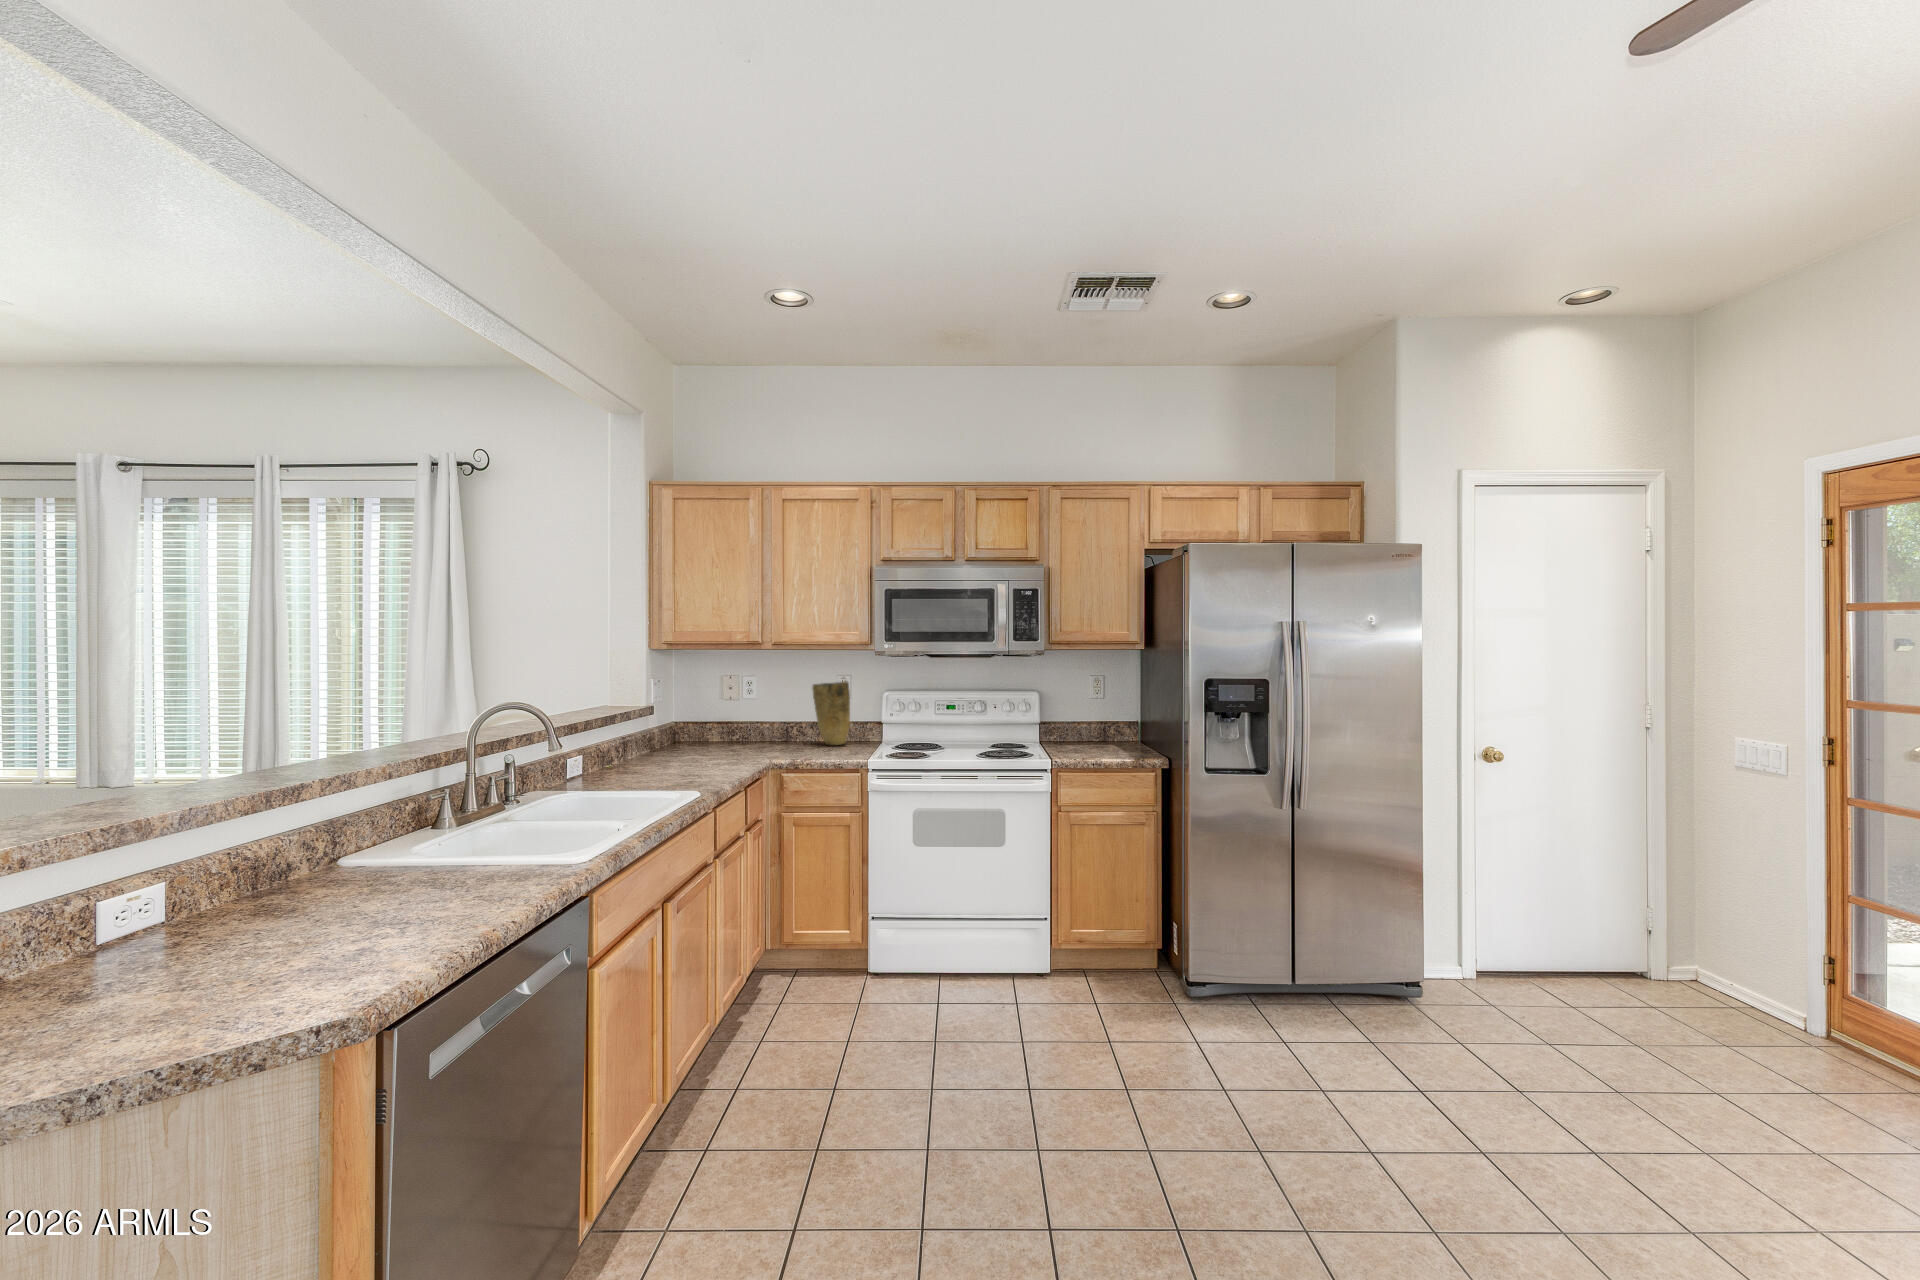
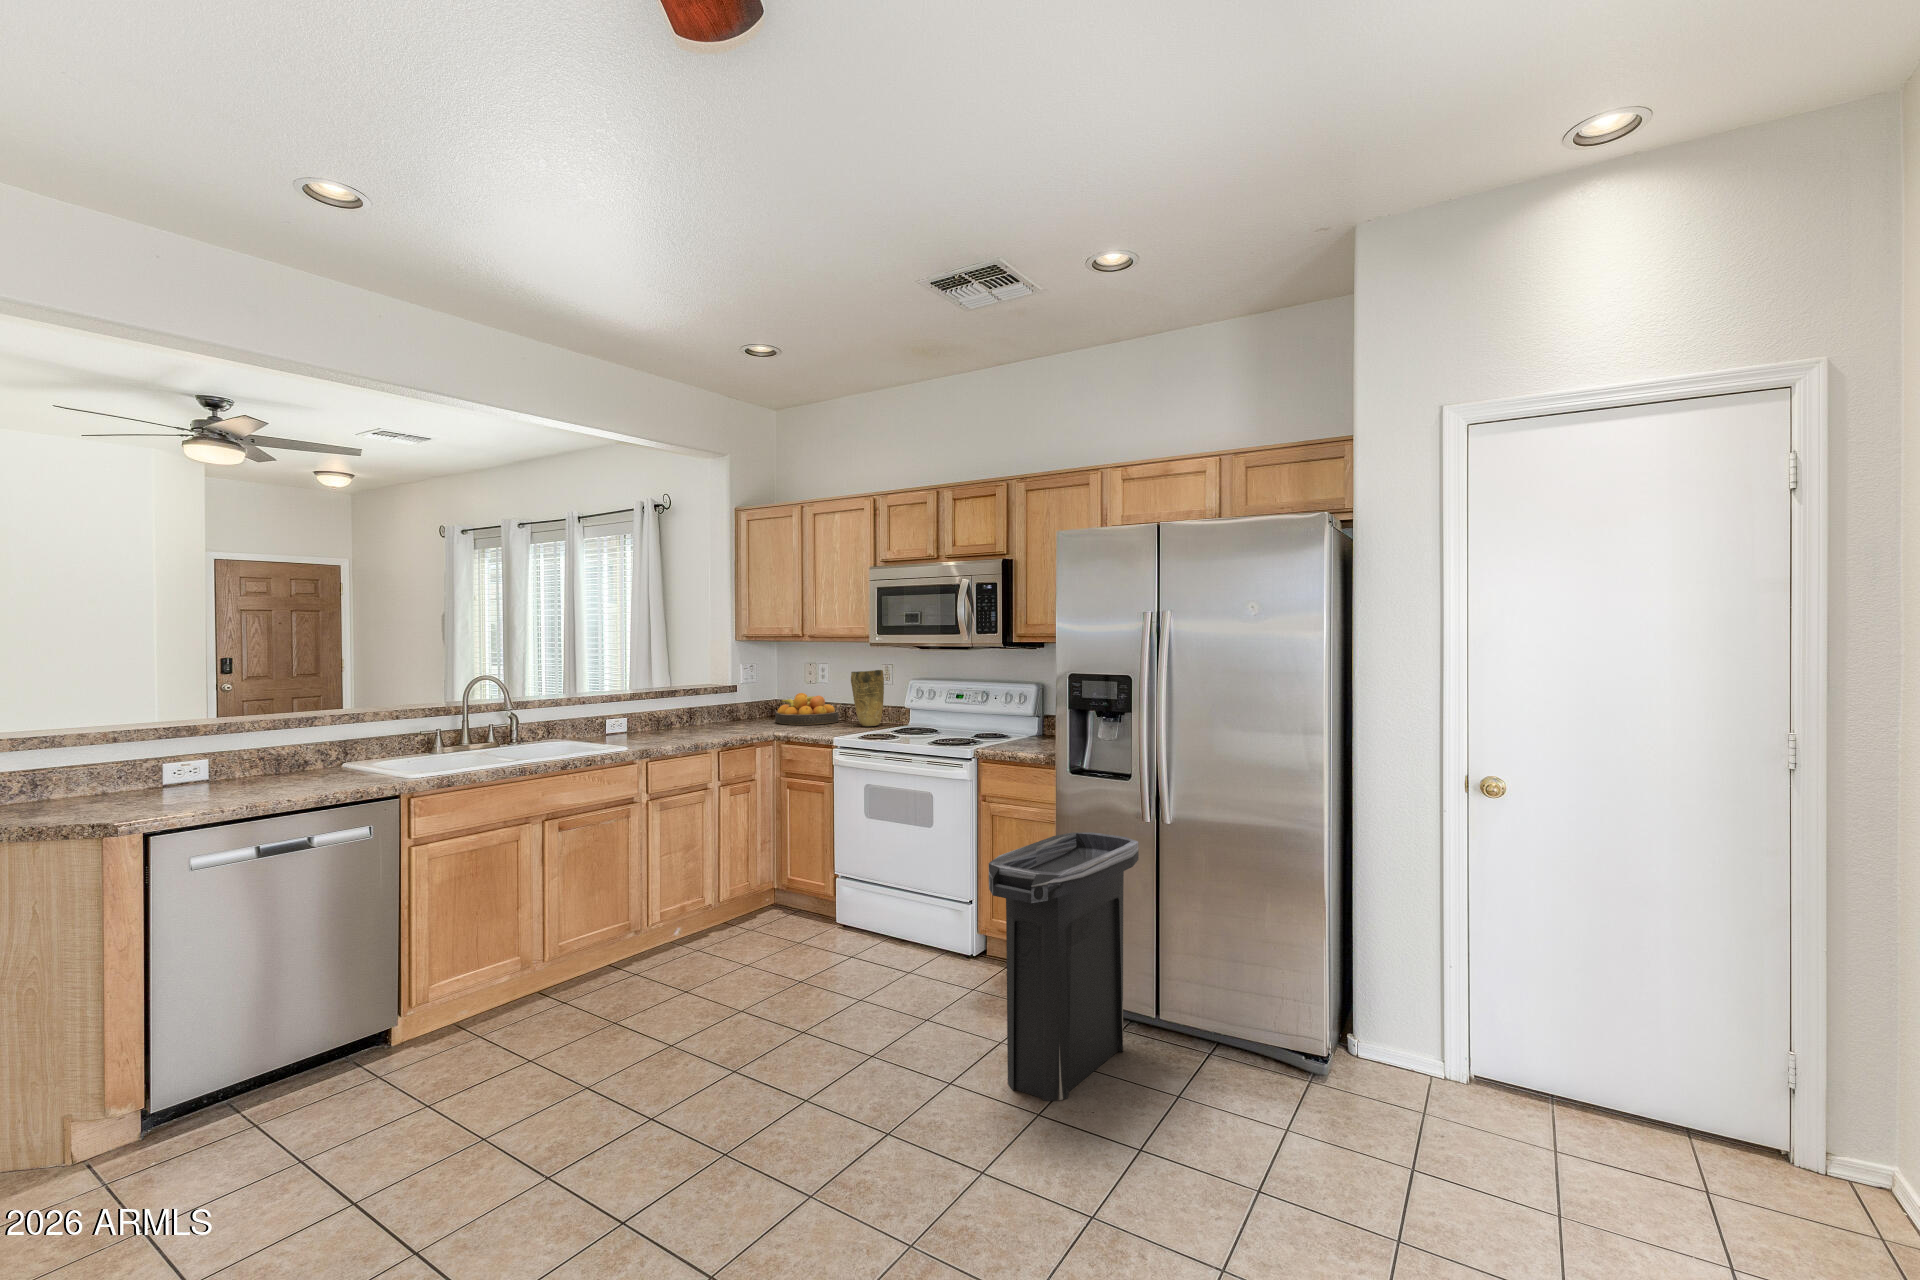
fruit bowl: none [704,711,781,749] -> present [775,693,839,725]
trash can: none [1238,826,1367,1082] -> present [989,832,1139,1101]

